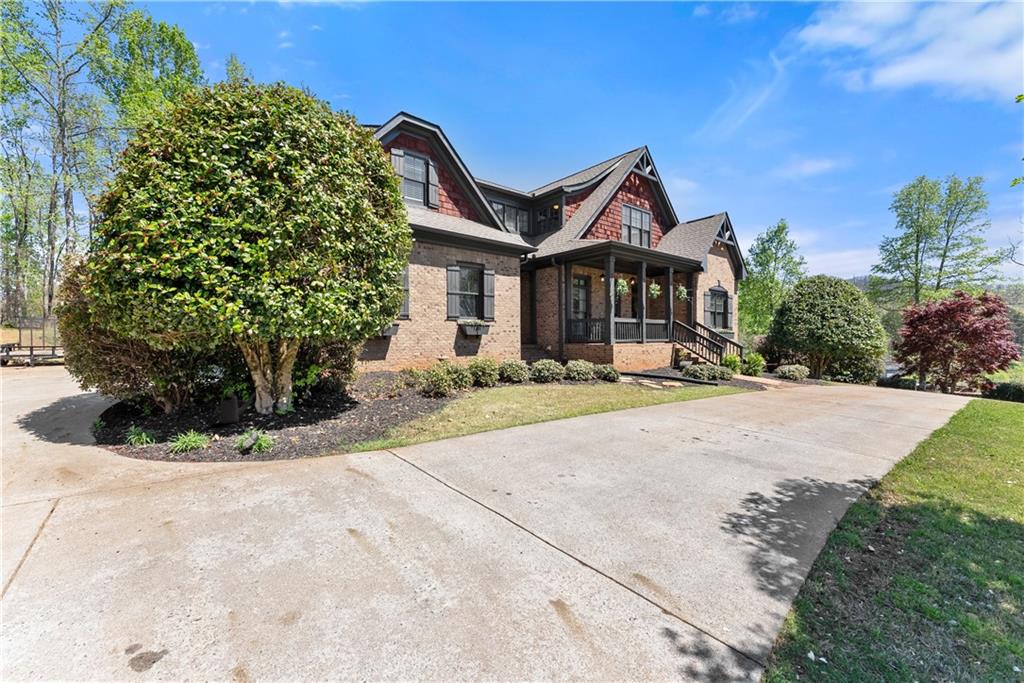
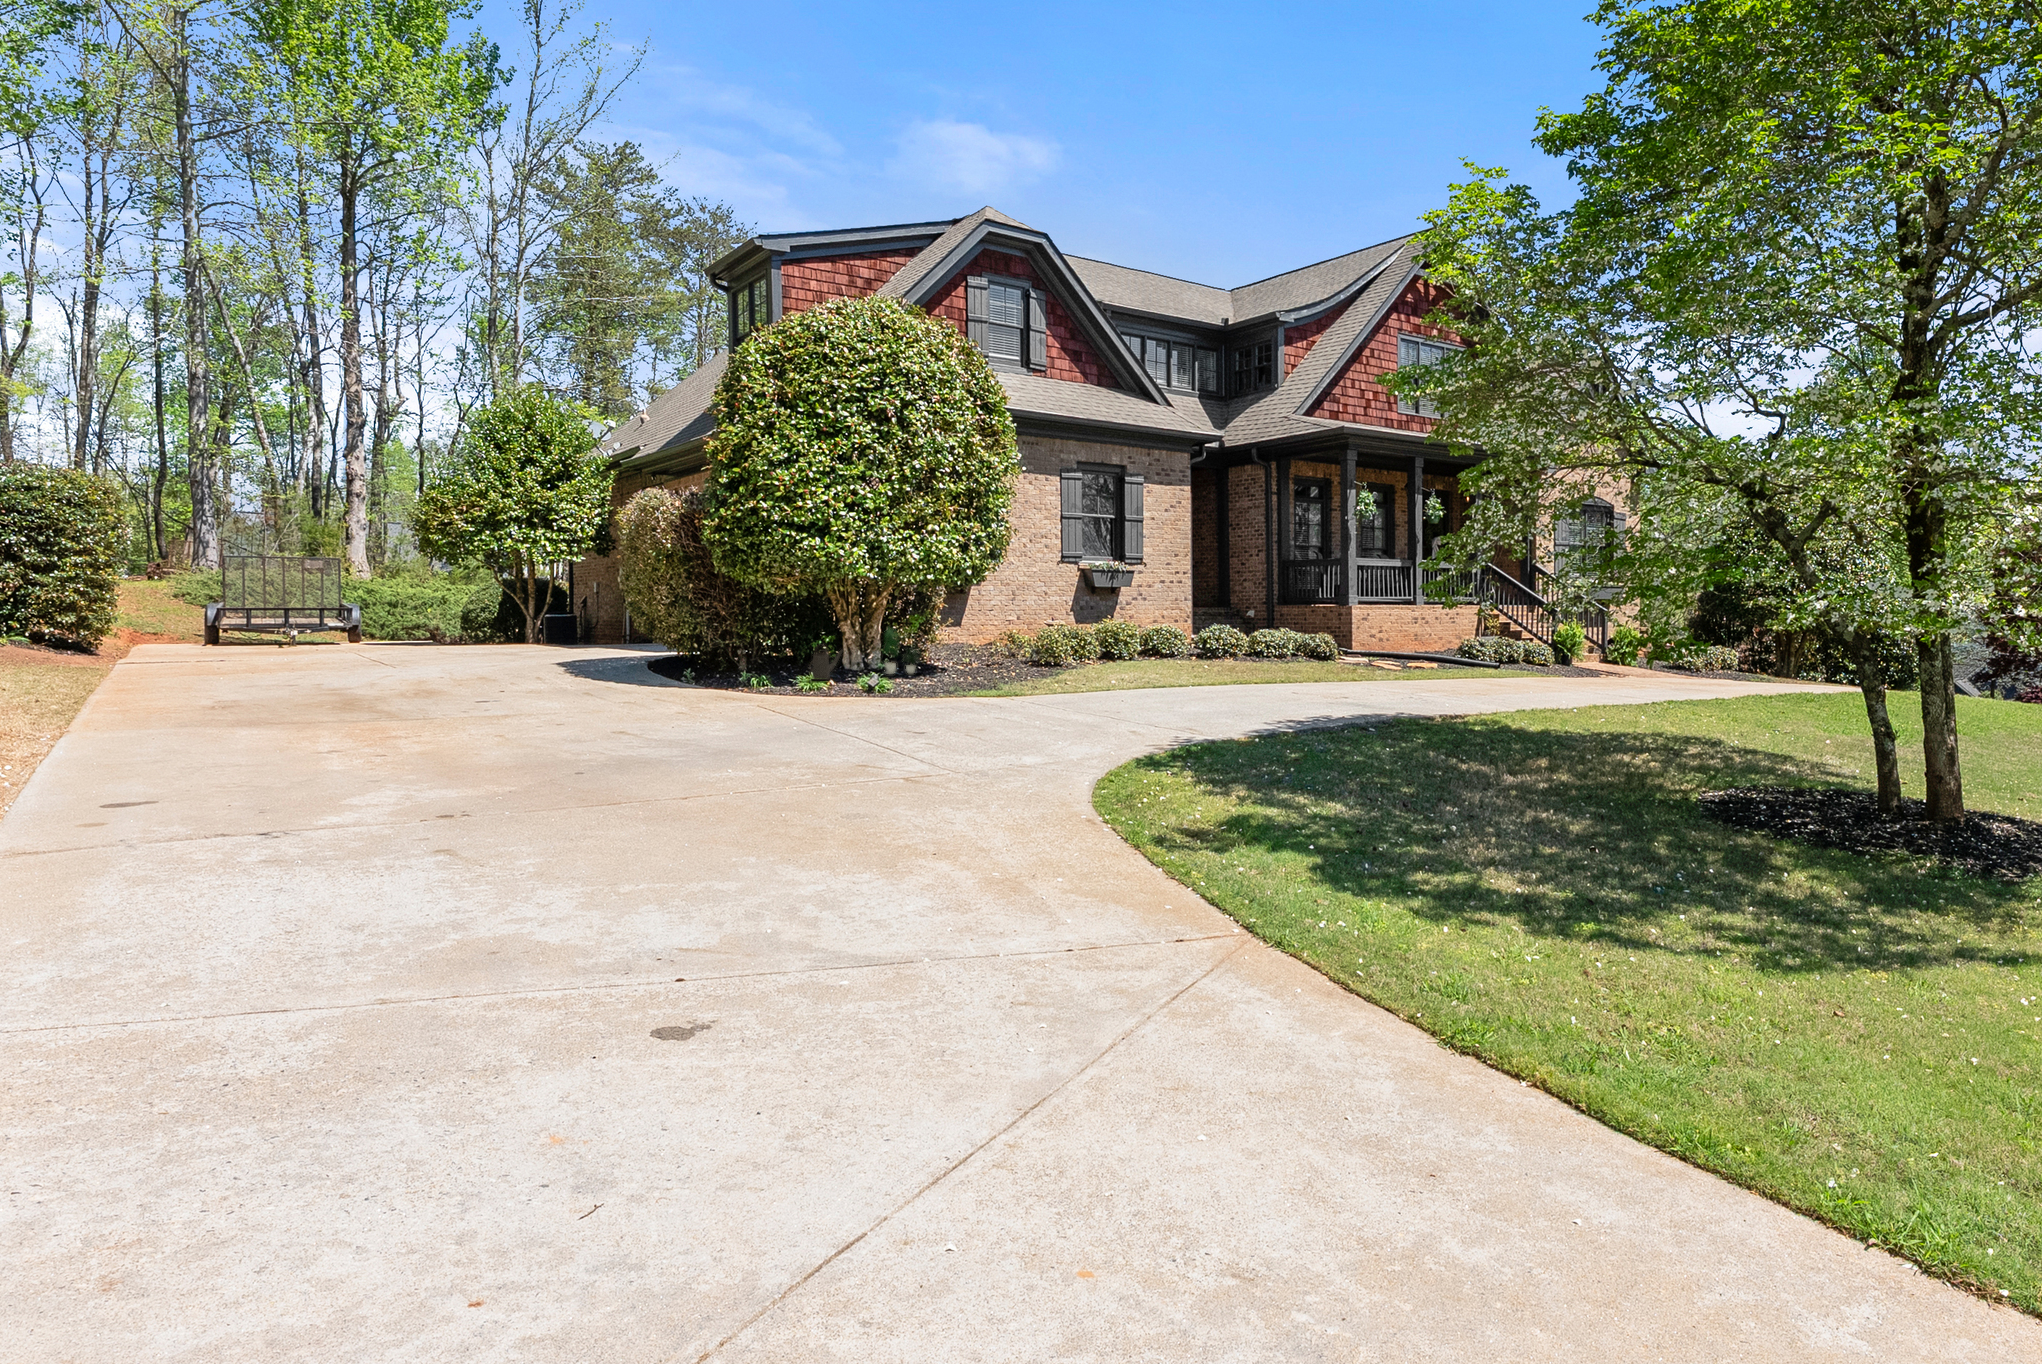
potted plant: none [295,370,333,409] -> present [882,629,917,674]

